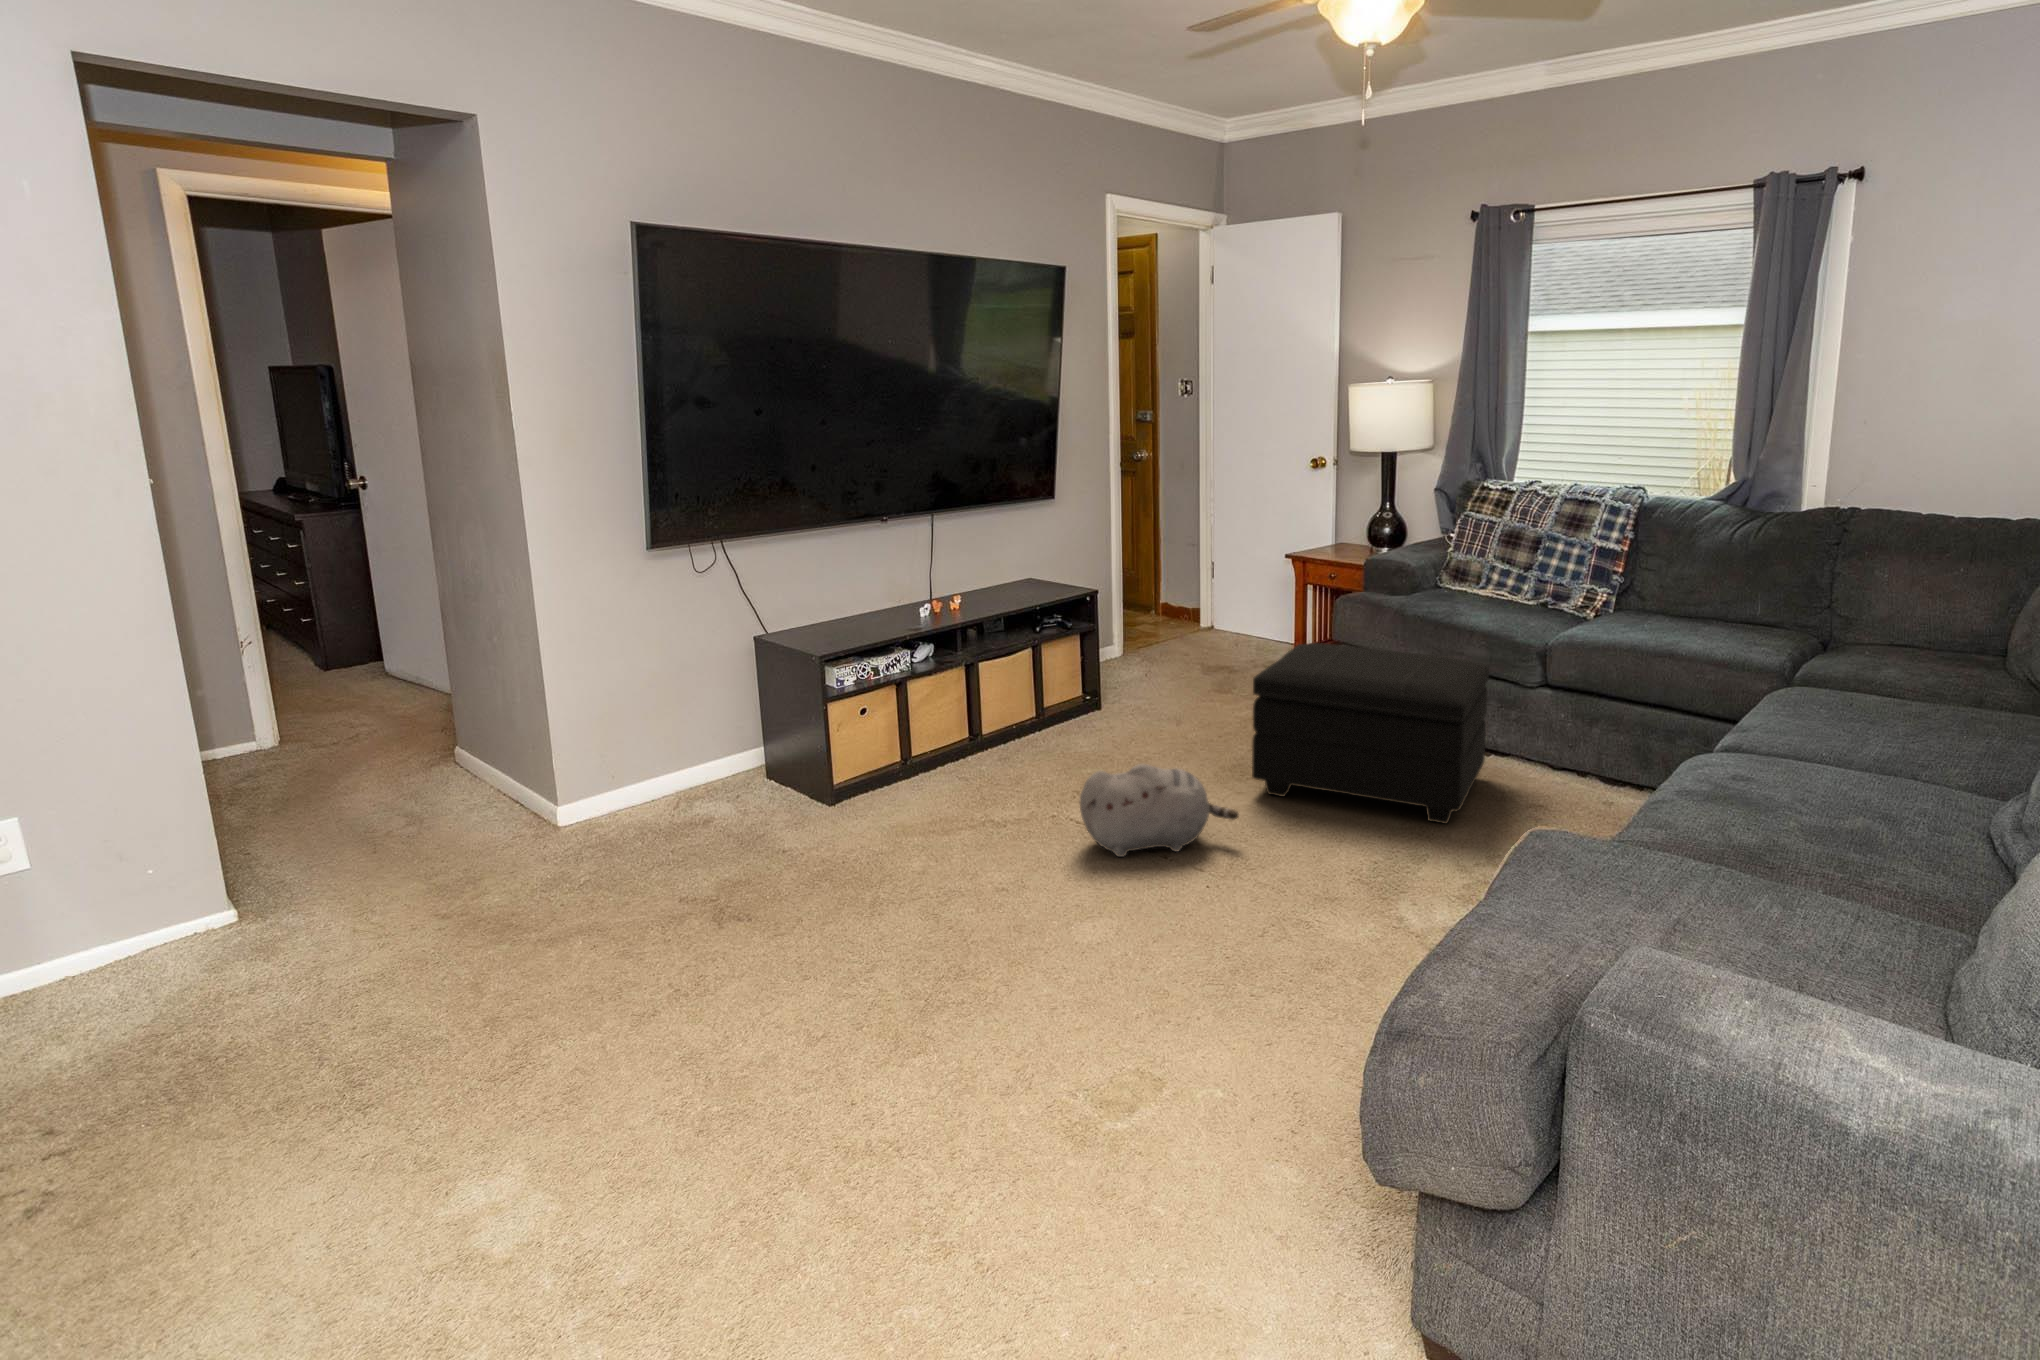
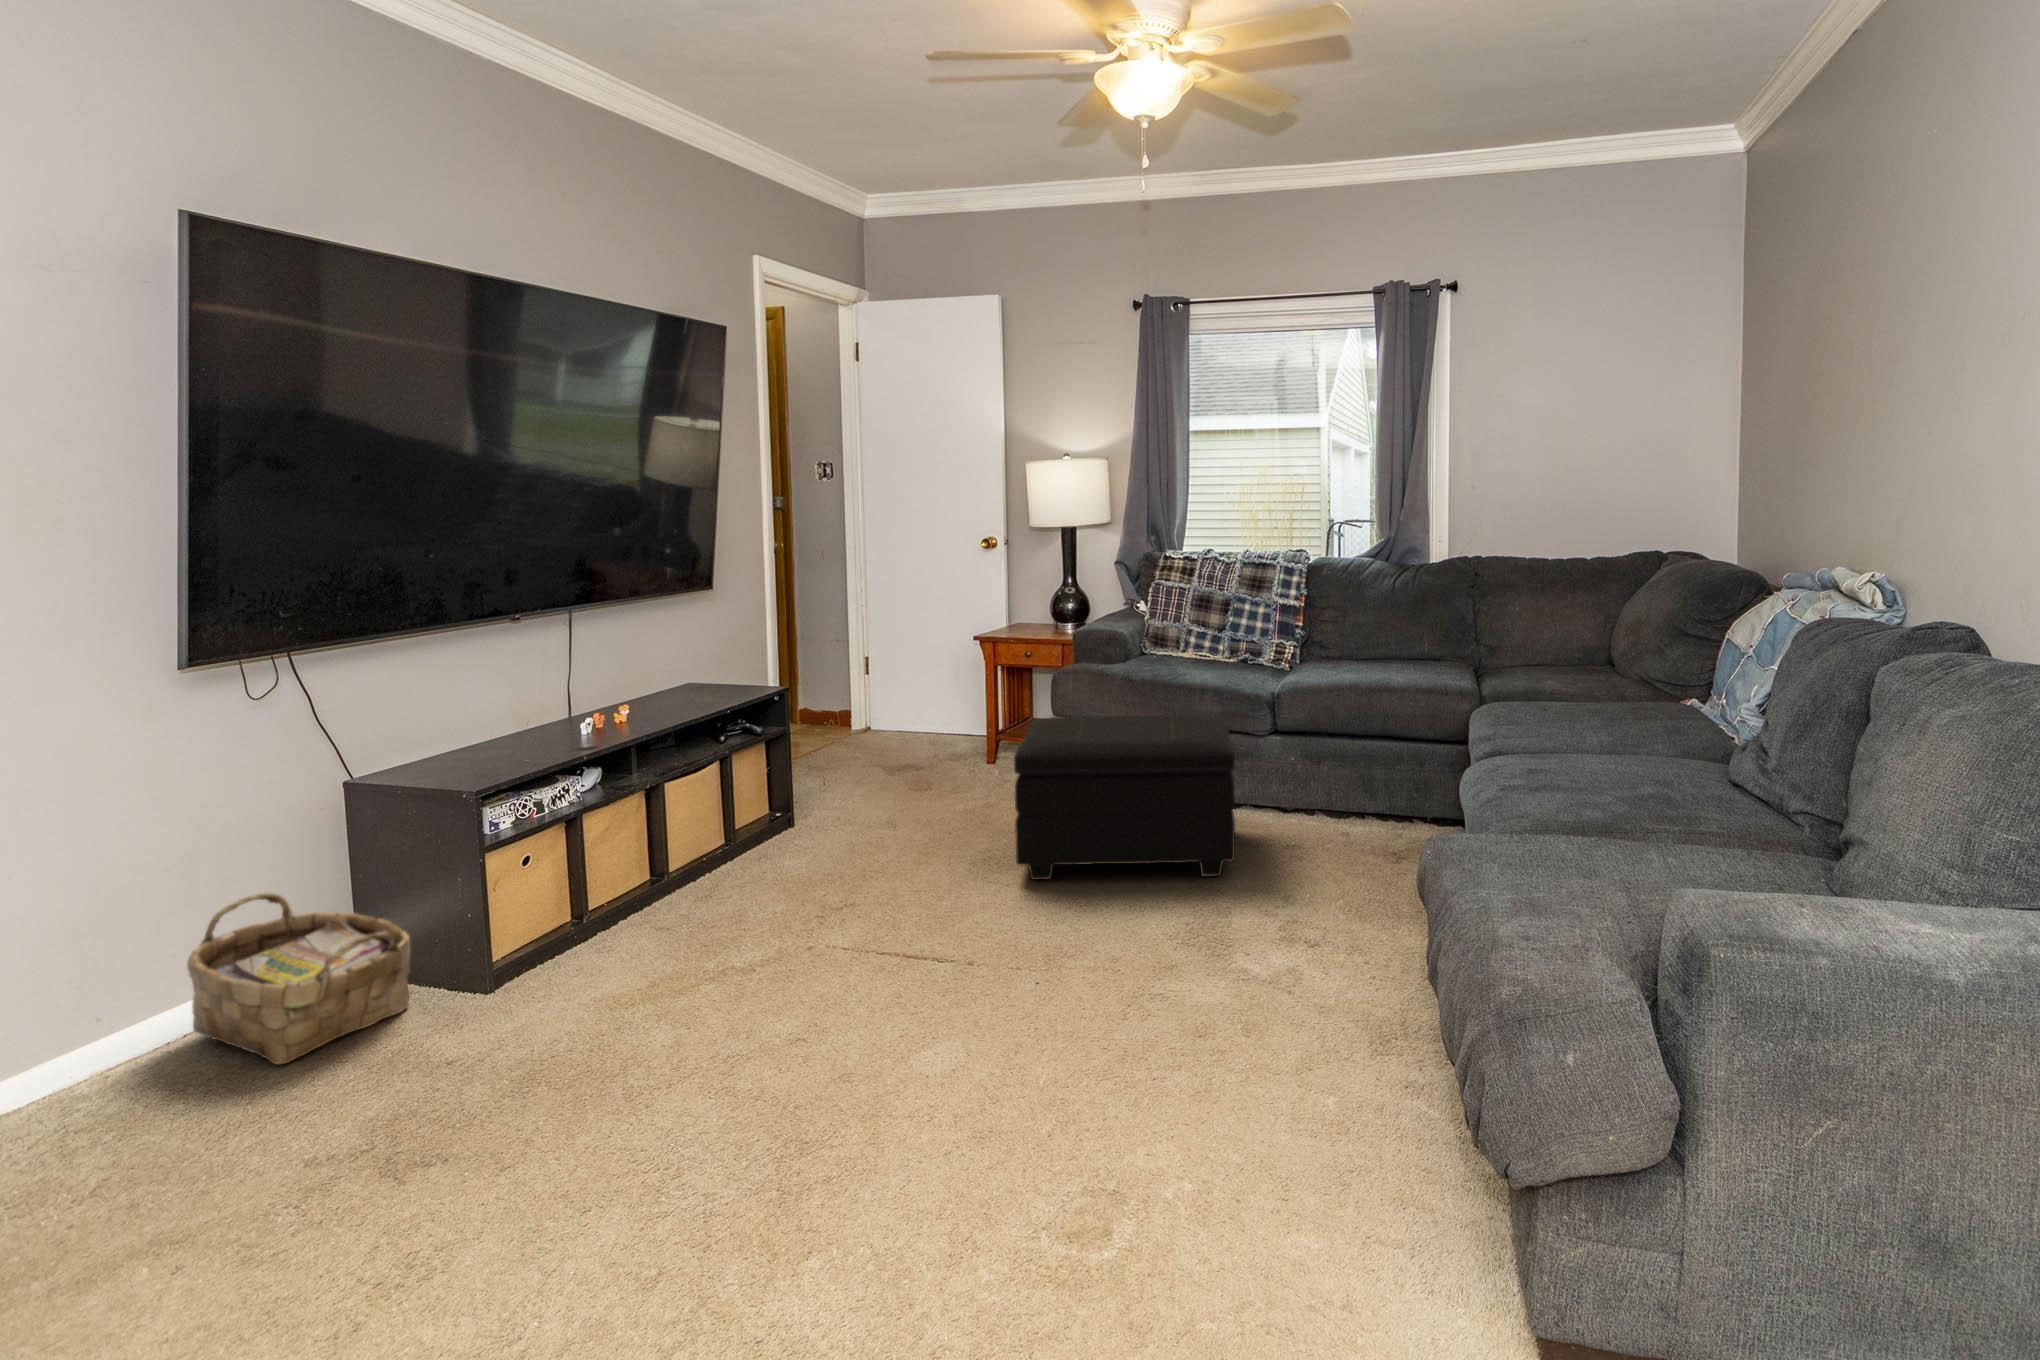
woven basket: none [650,709,780,832] -> present [187,893,410,1064]
plush toy: present [1080,764,1238,857] -> none [859,861,1034,972]

